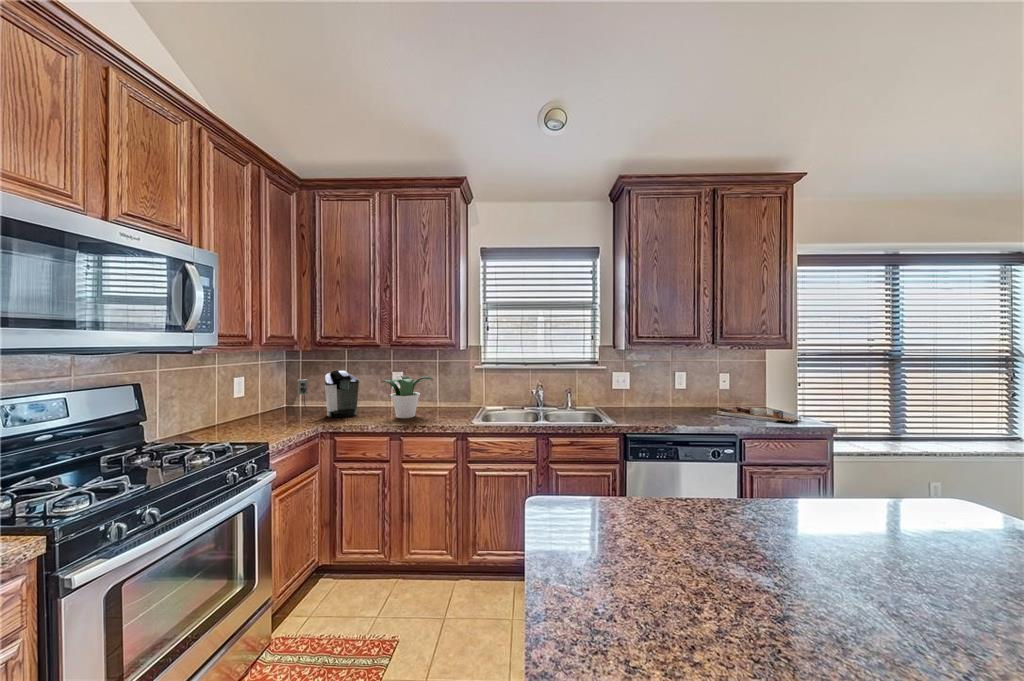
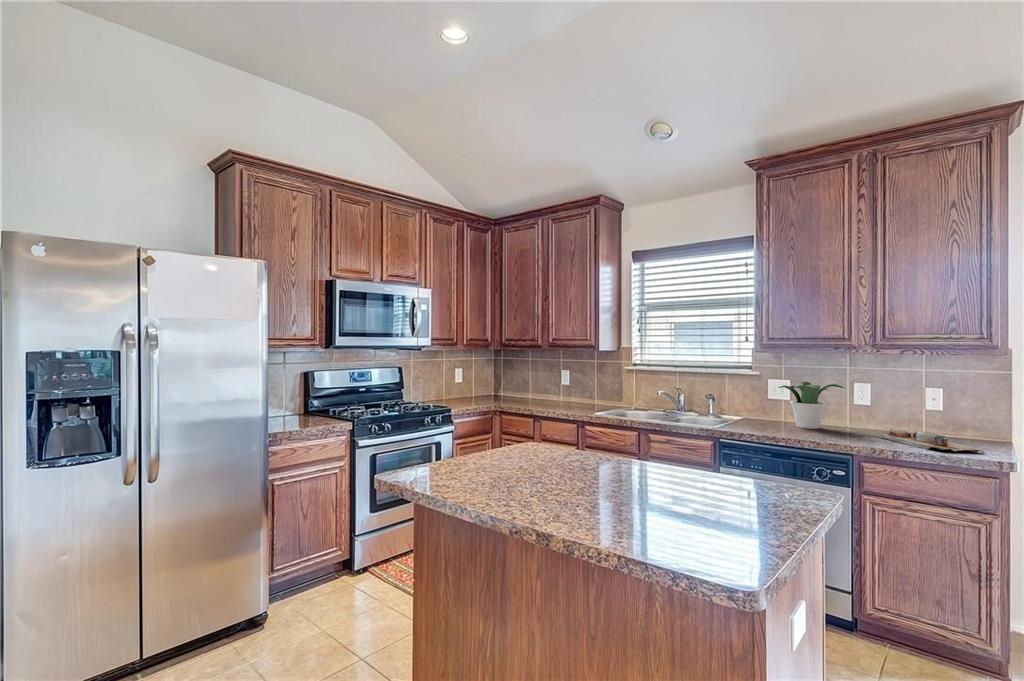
coffee maker: present [298,370,359,418] -> none [489,365,531,402]
potted plant: present [381,375,433,418] -> present [778,382,843,429]

